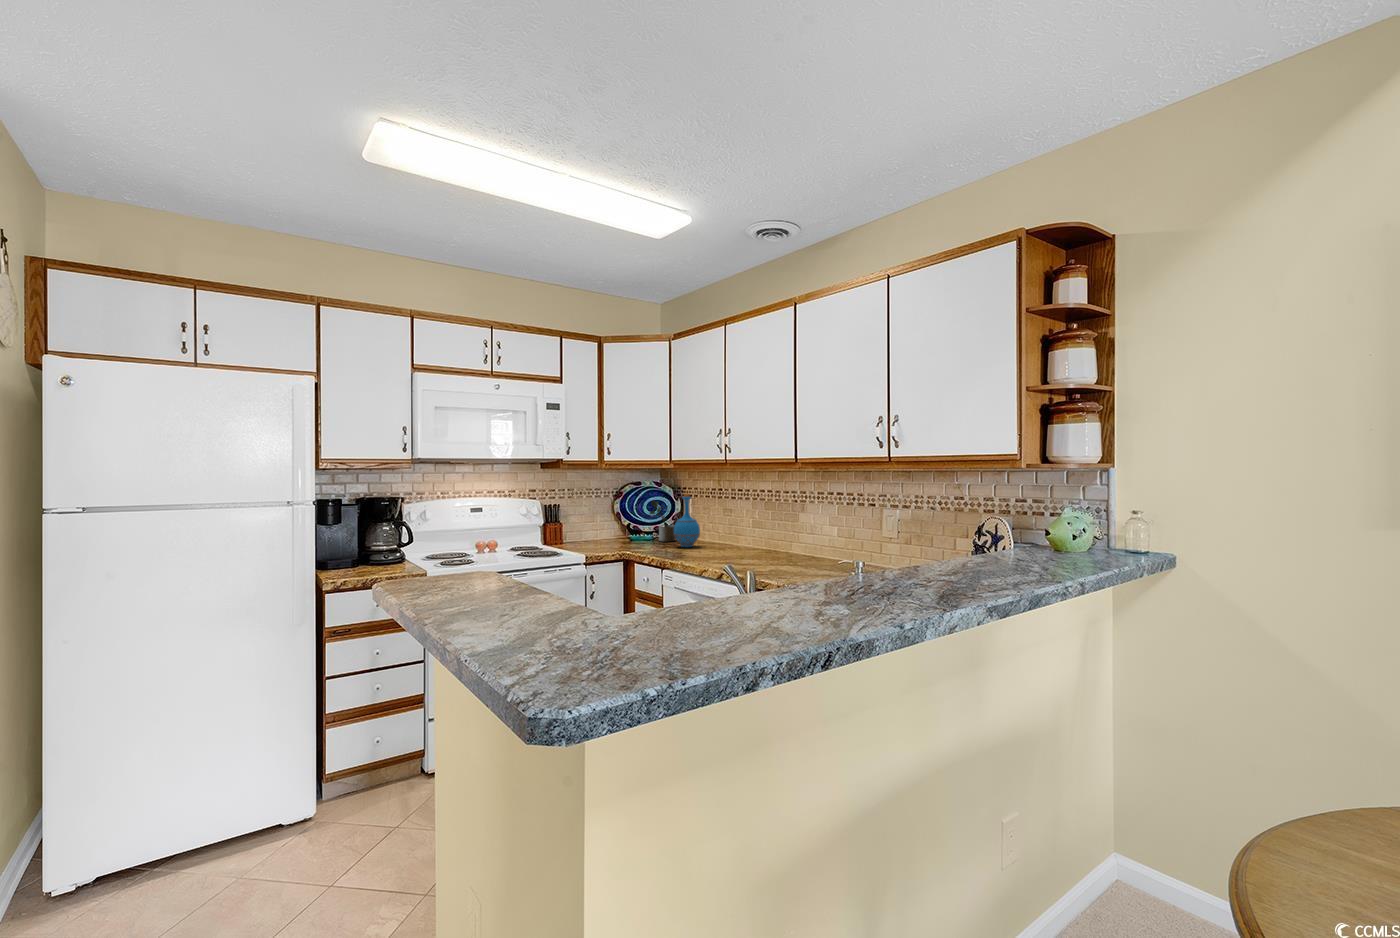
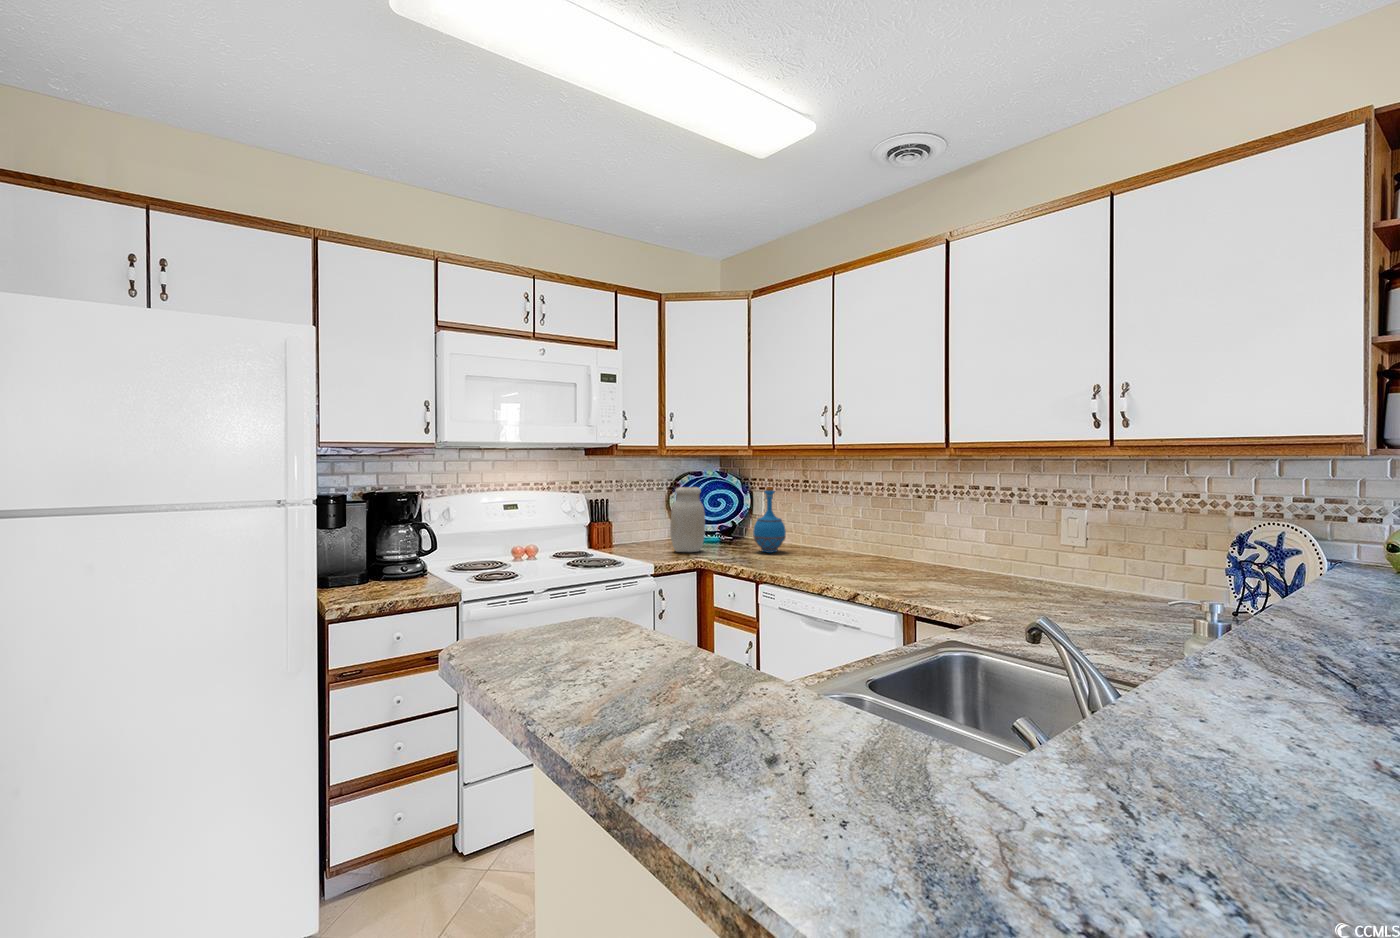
jar: none [607,494,635,547] -> present [670,487,705,552]
potted plant: present [650,500,675,542] -> none [715,494,746,545]

